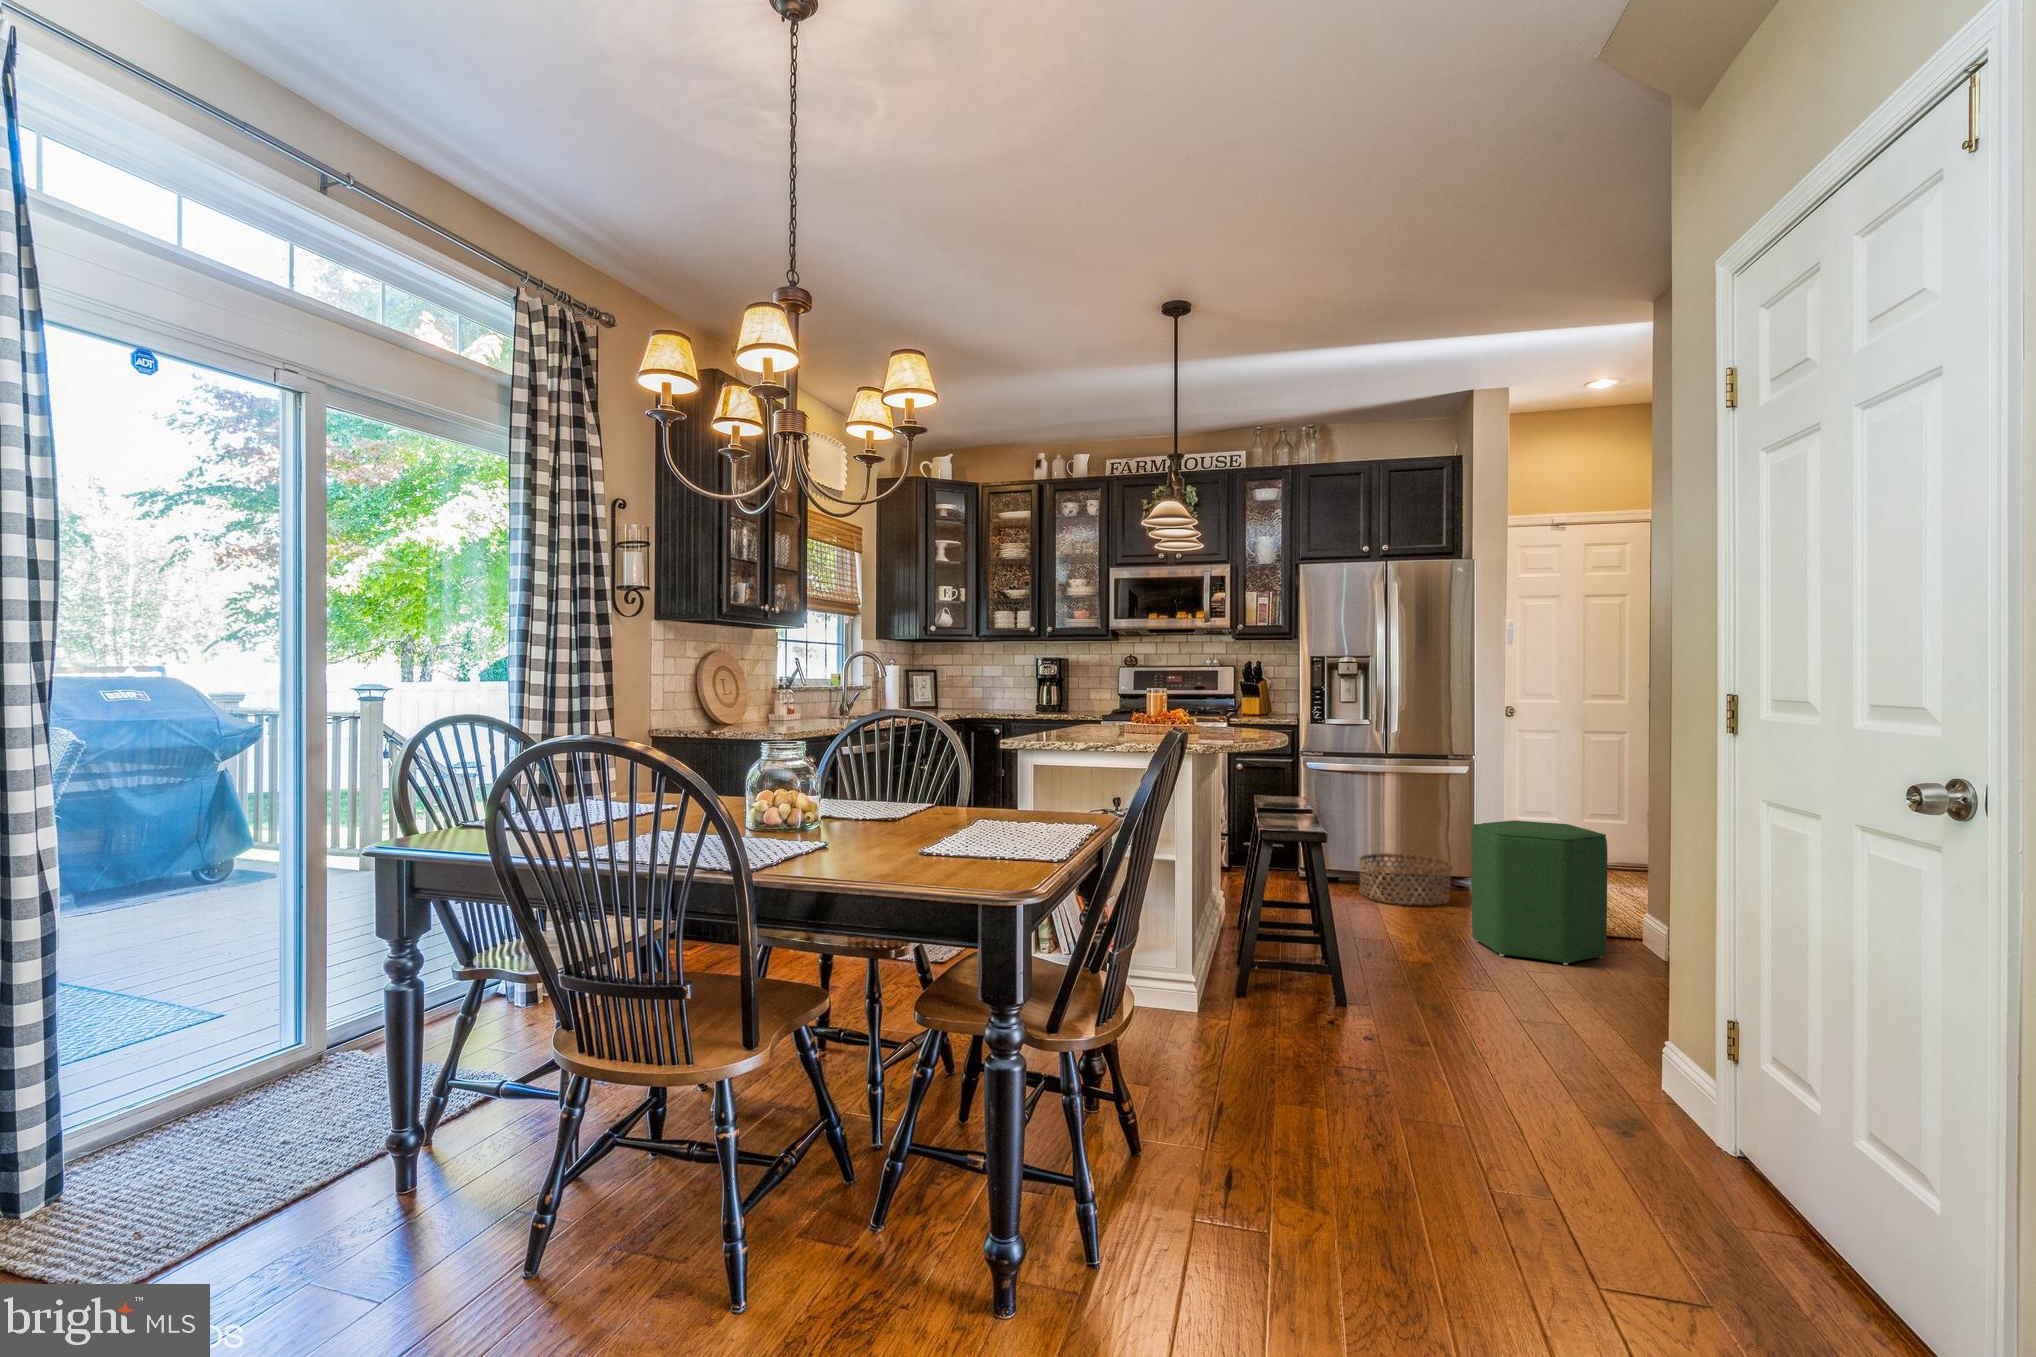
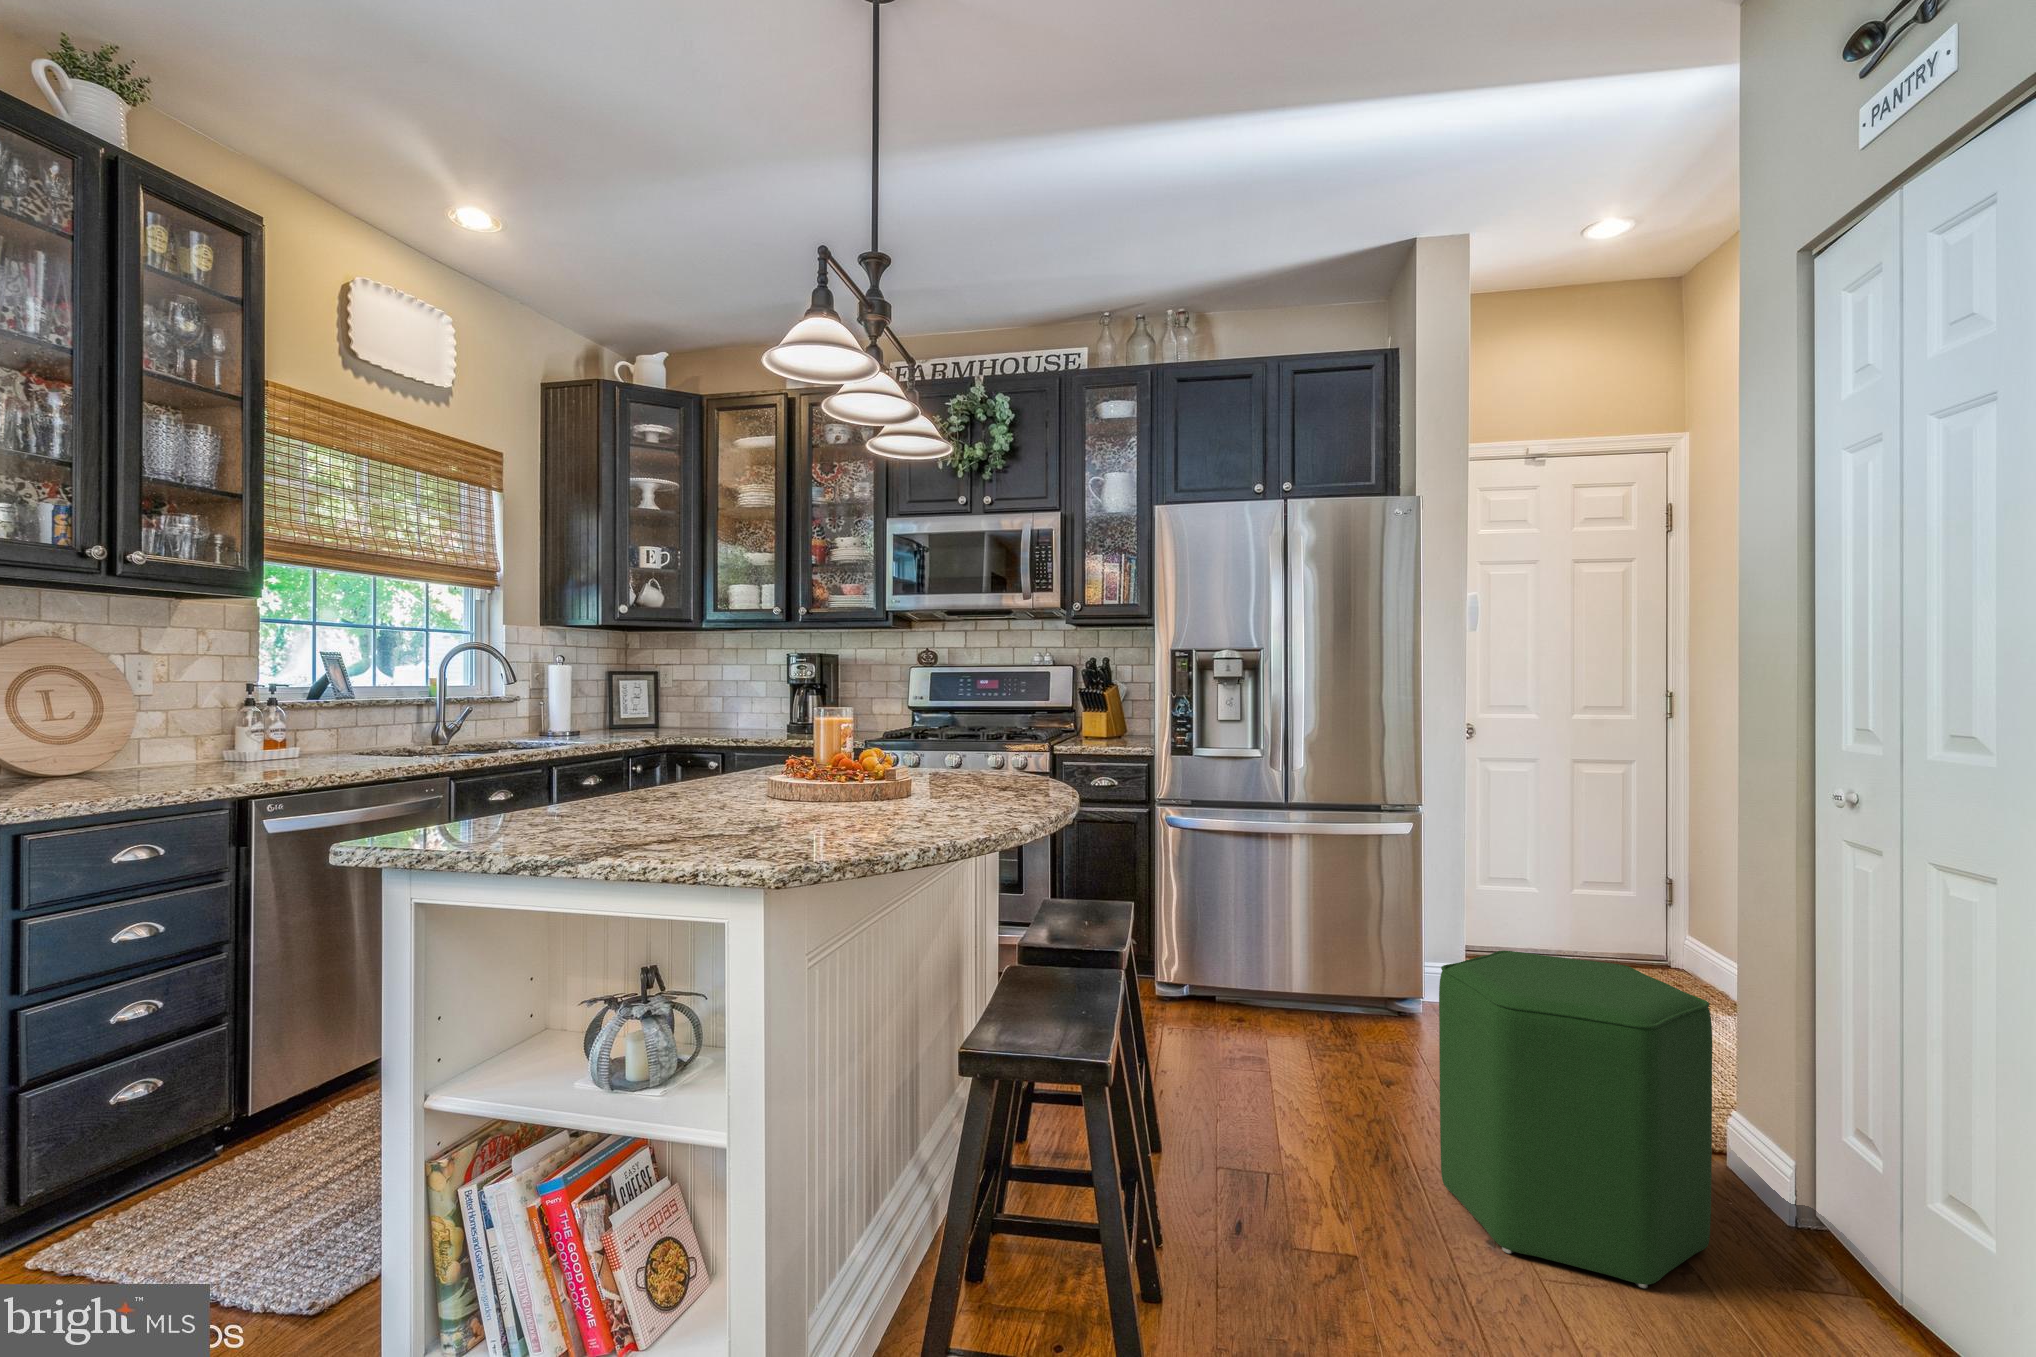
basket: present [1359,853,1453,905] -> none [1243,962,1393,1067]

